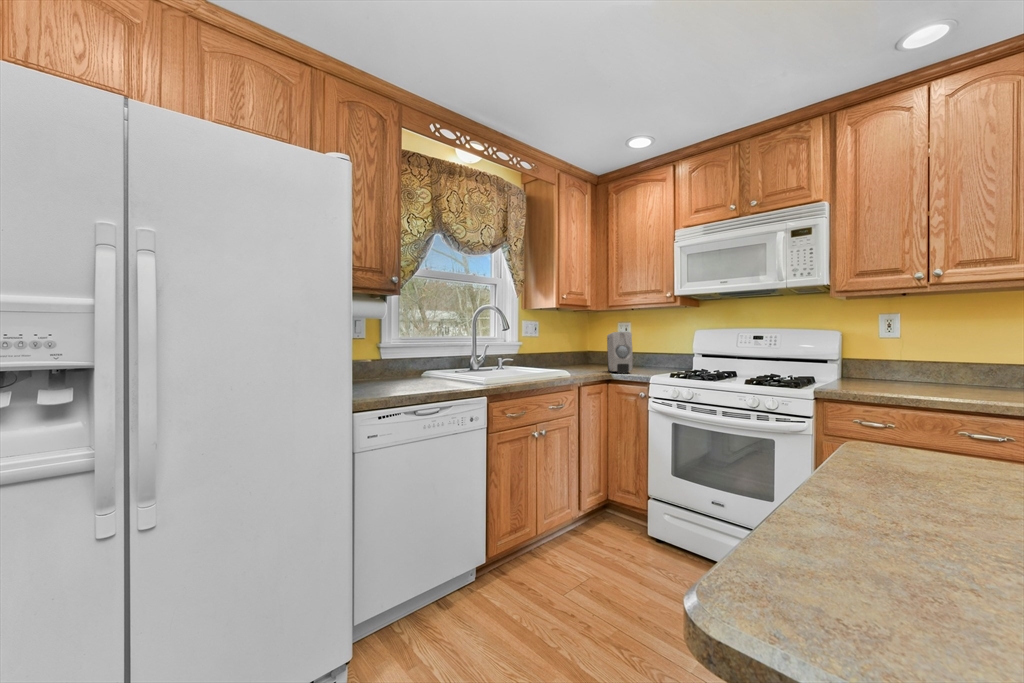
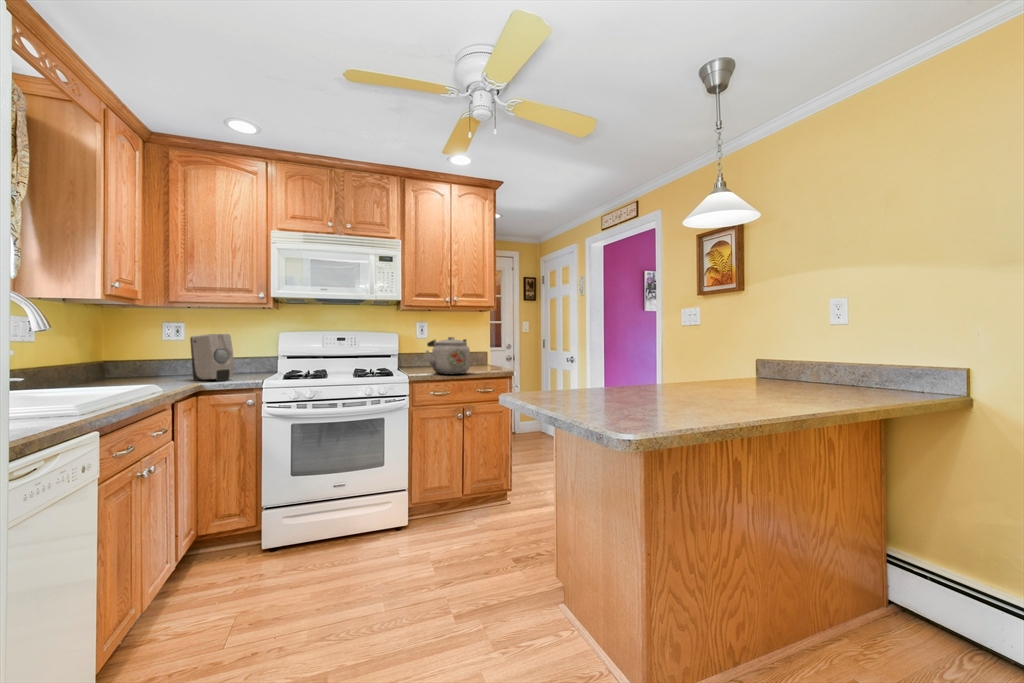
kettle: none [853,332,950,393] -> present [426,337,470,374]

